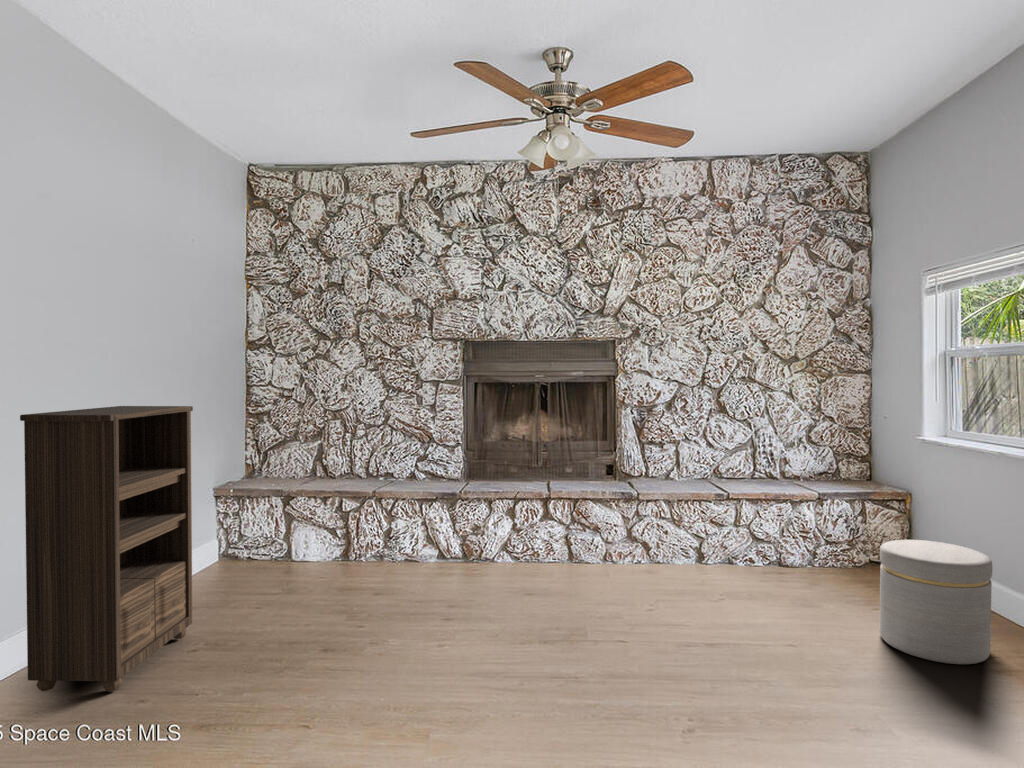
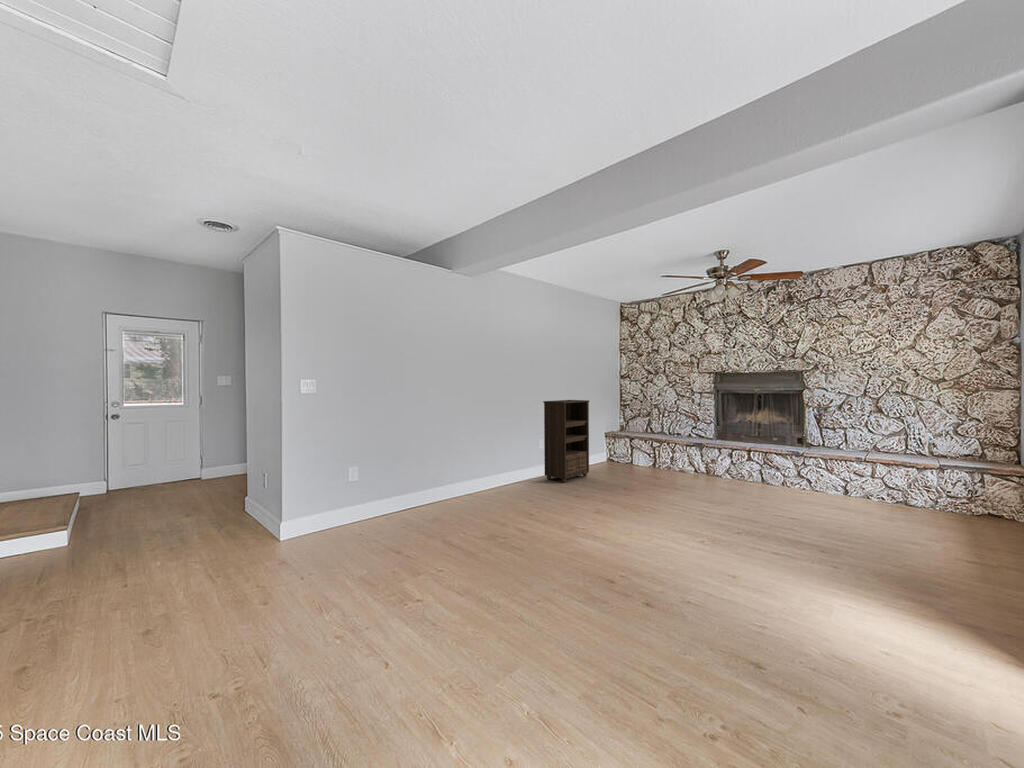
ottoman: present [880,540,992,664] -> none [905,485,980,553]

